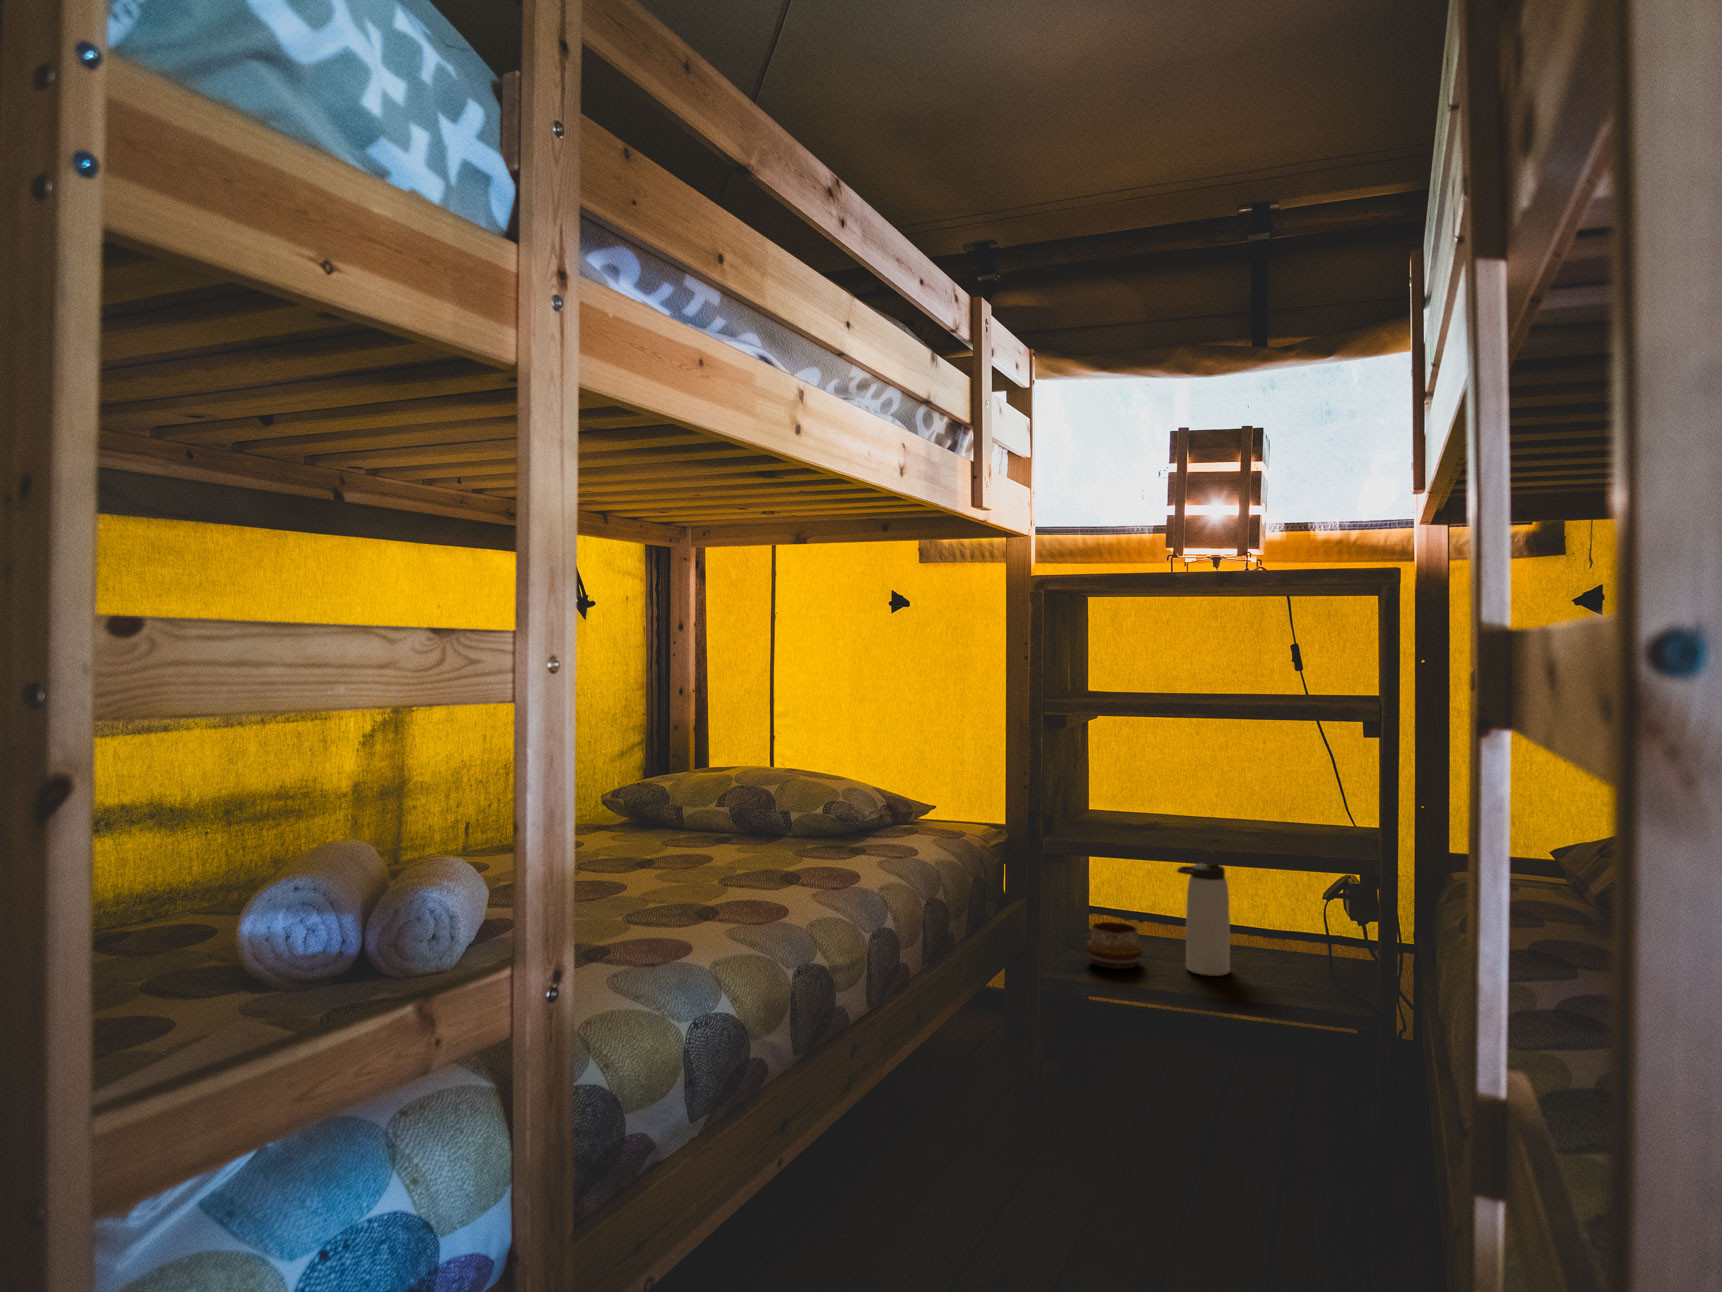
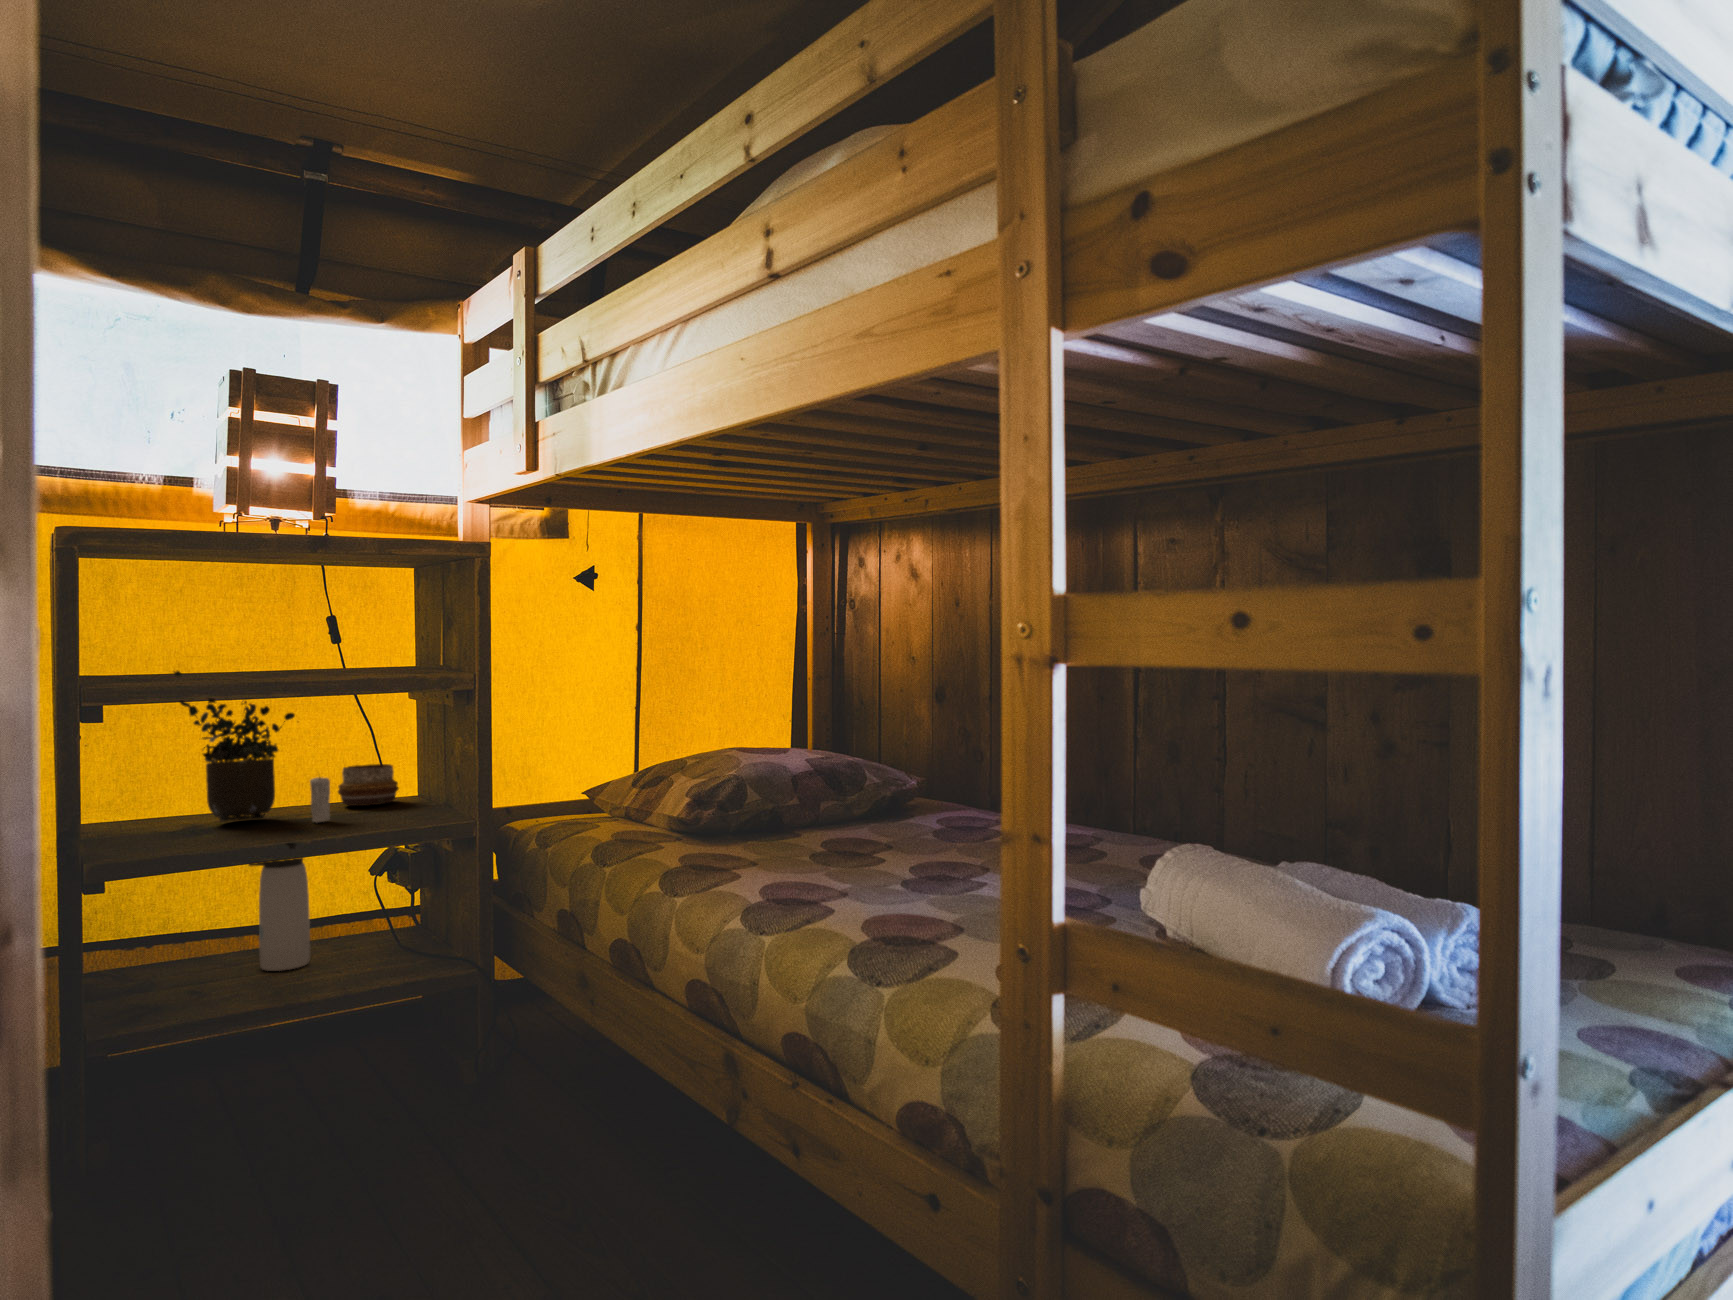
potted plant: none [1126,694,1220,832] -> present [174,671,295,821]
candle: none [1224,793,1242,844] -> present [310,777,330,822]
decorative bowl: present [1086,922,1142,969] -> present [338,764,399,806]

